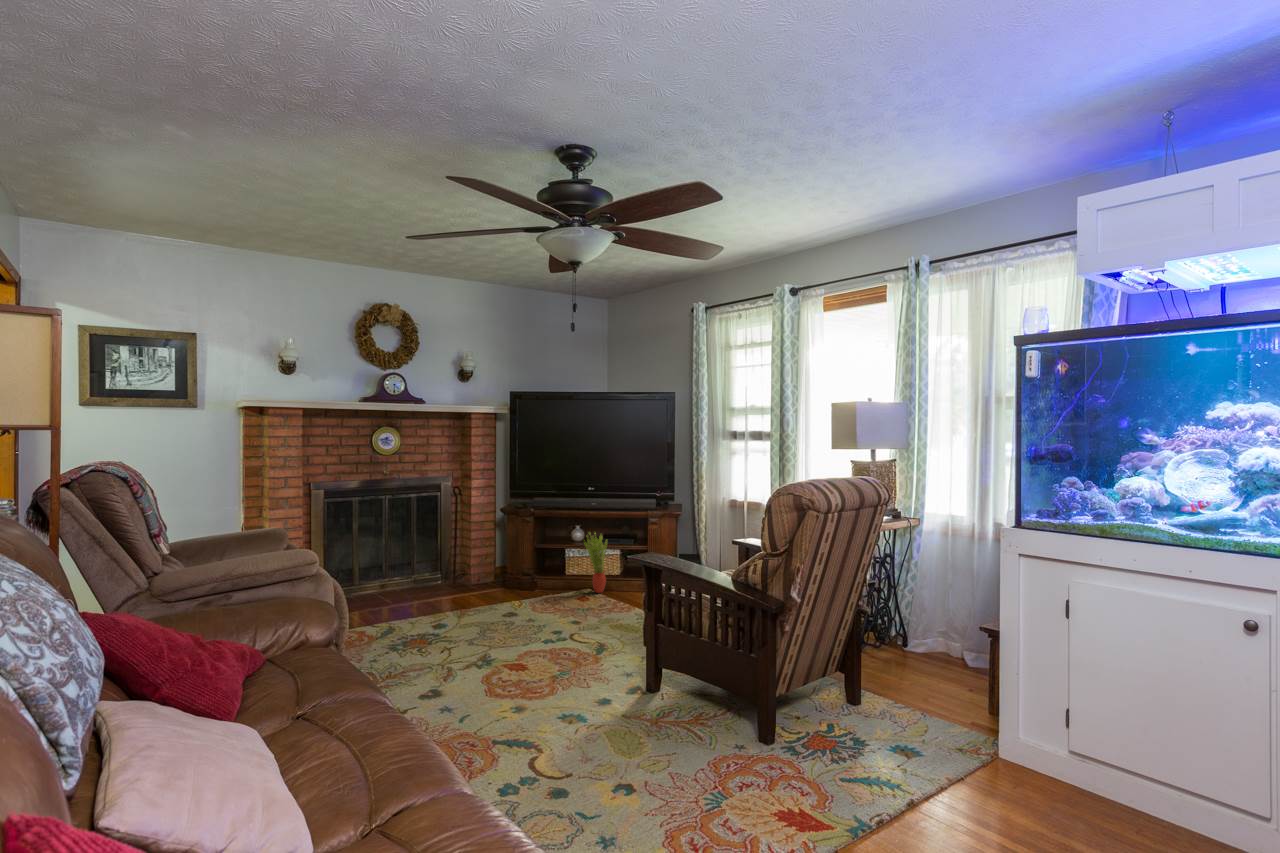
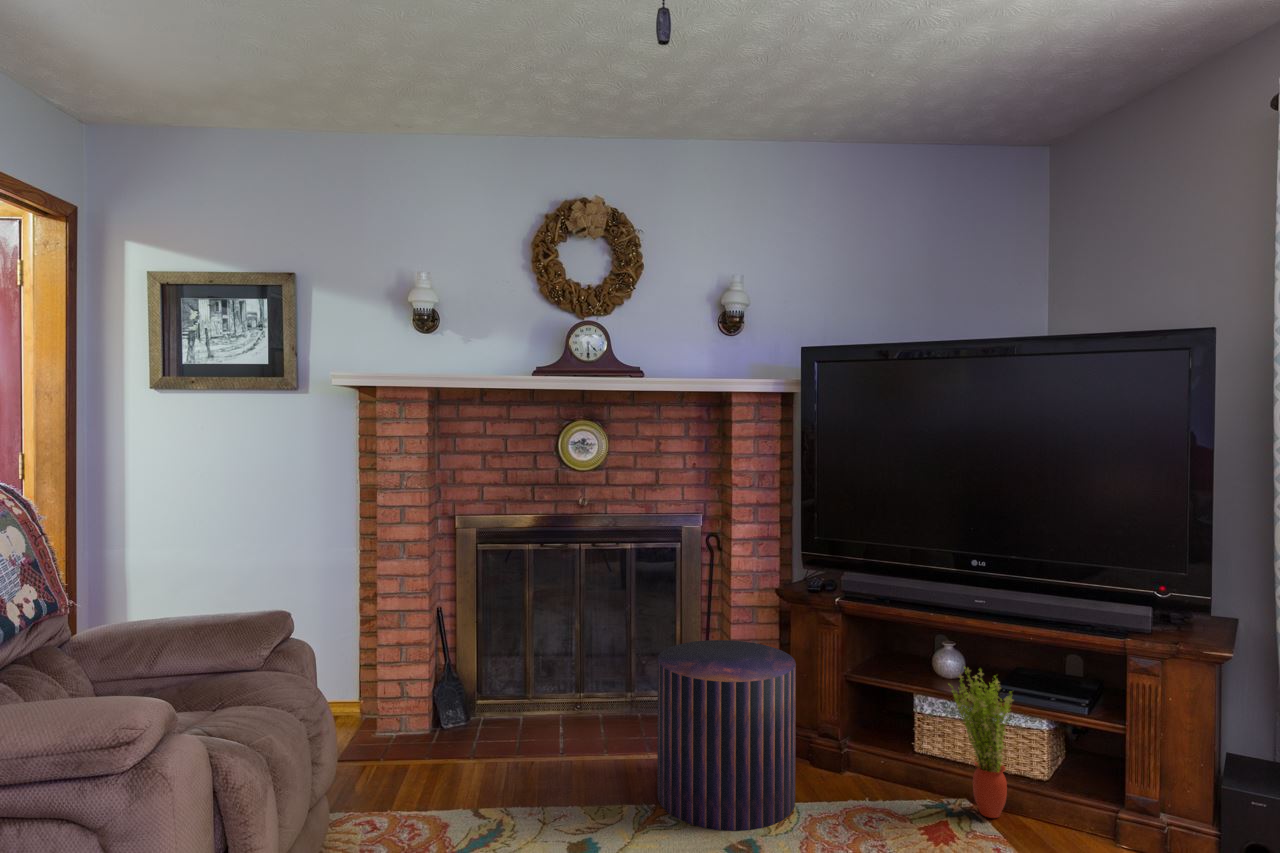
pouf: none [455,534,521,613] -> present [657,640,796,831]

